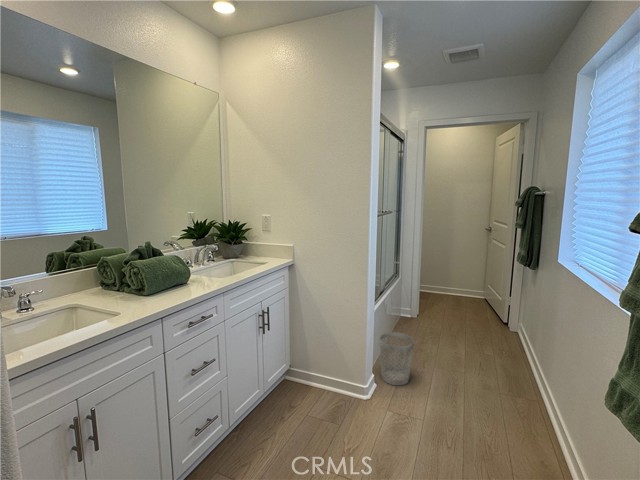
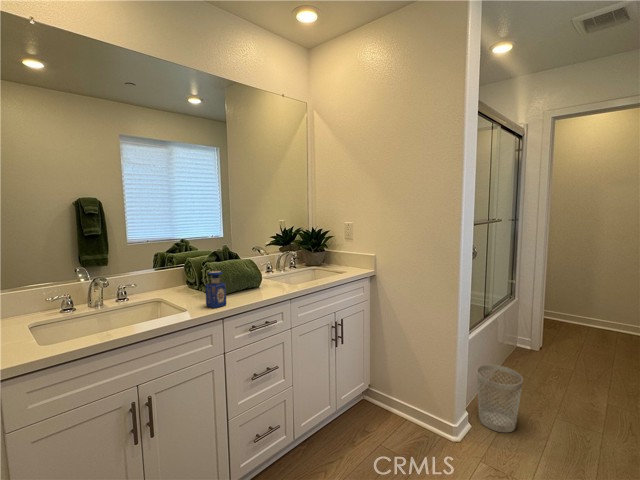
perfume bottle: none [140,270,163,308] -> present [205,271,226,308]

